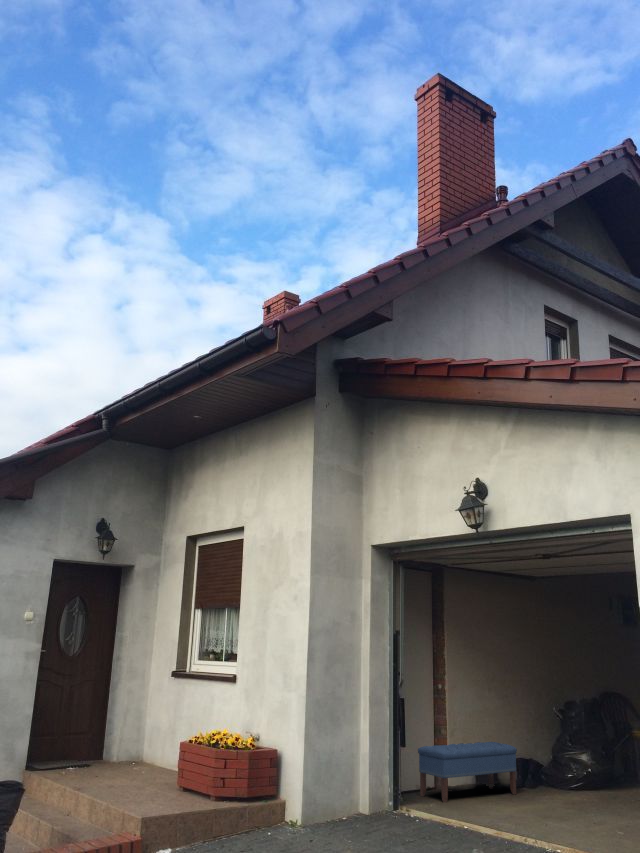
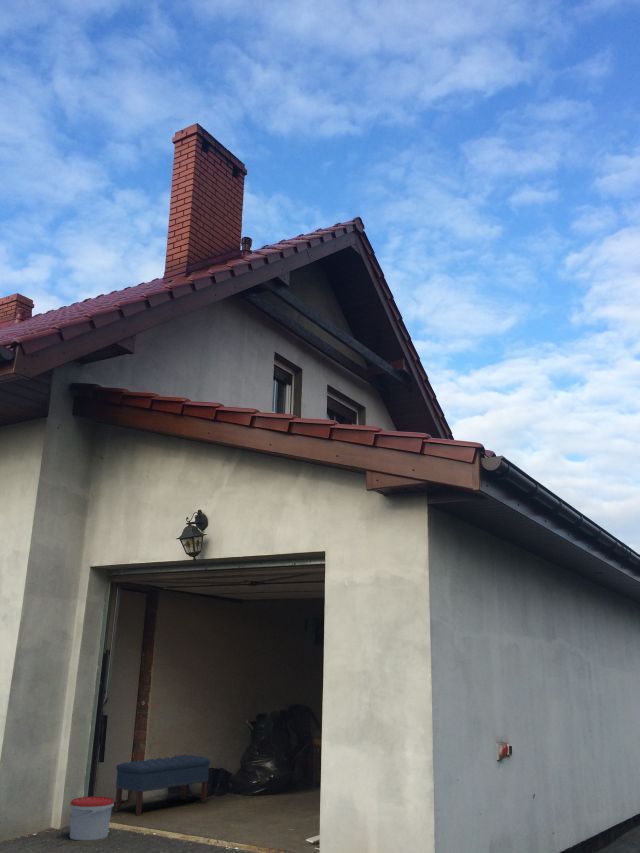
bucket: none [374,780,418,825] -> present [70,797,114,841]

